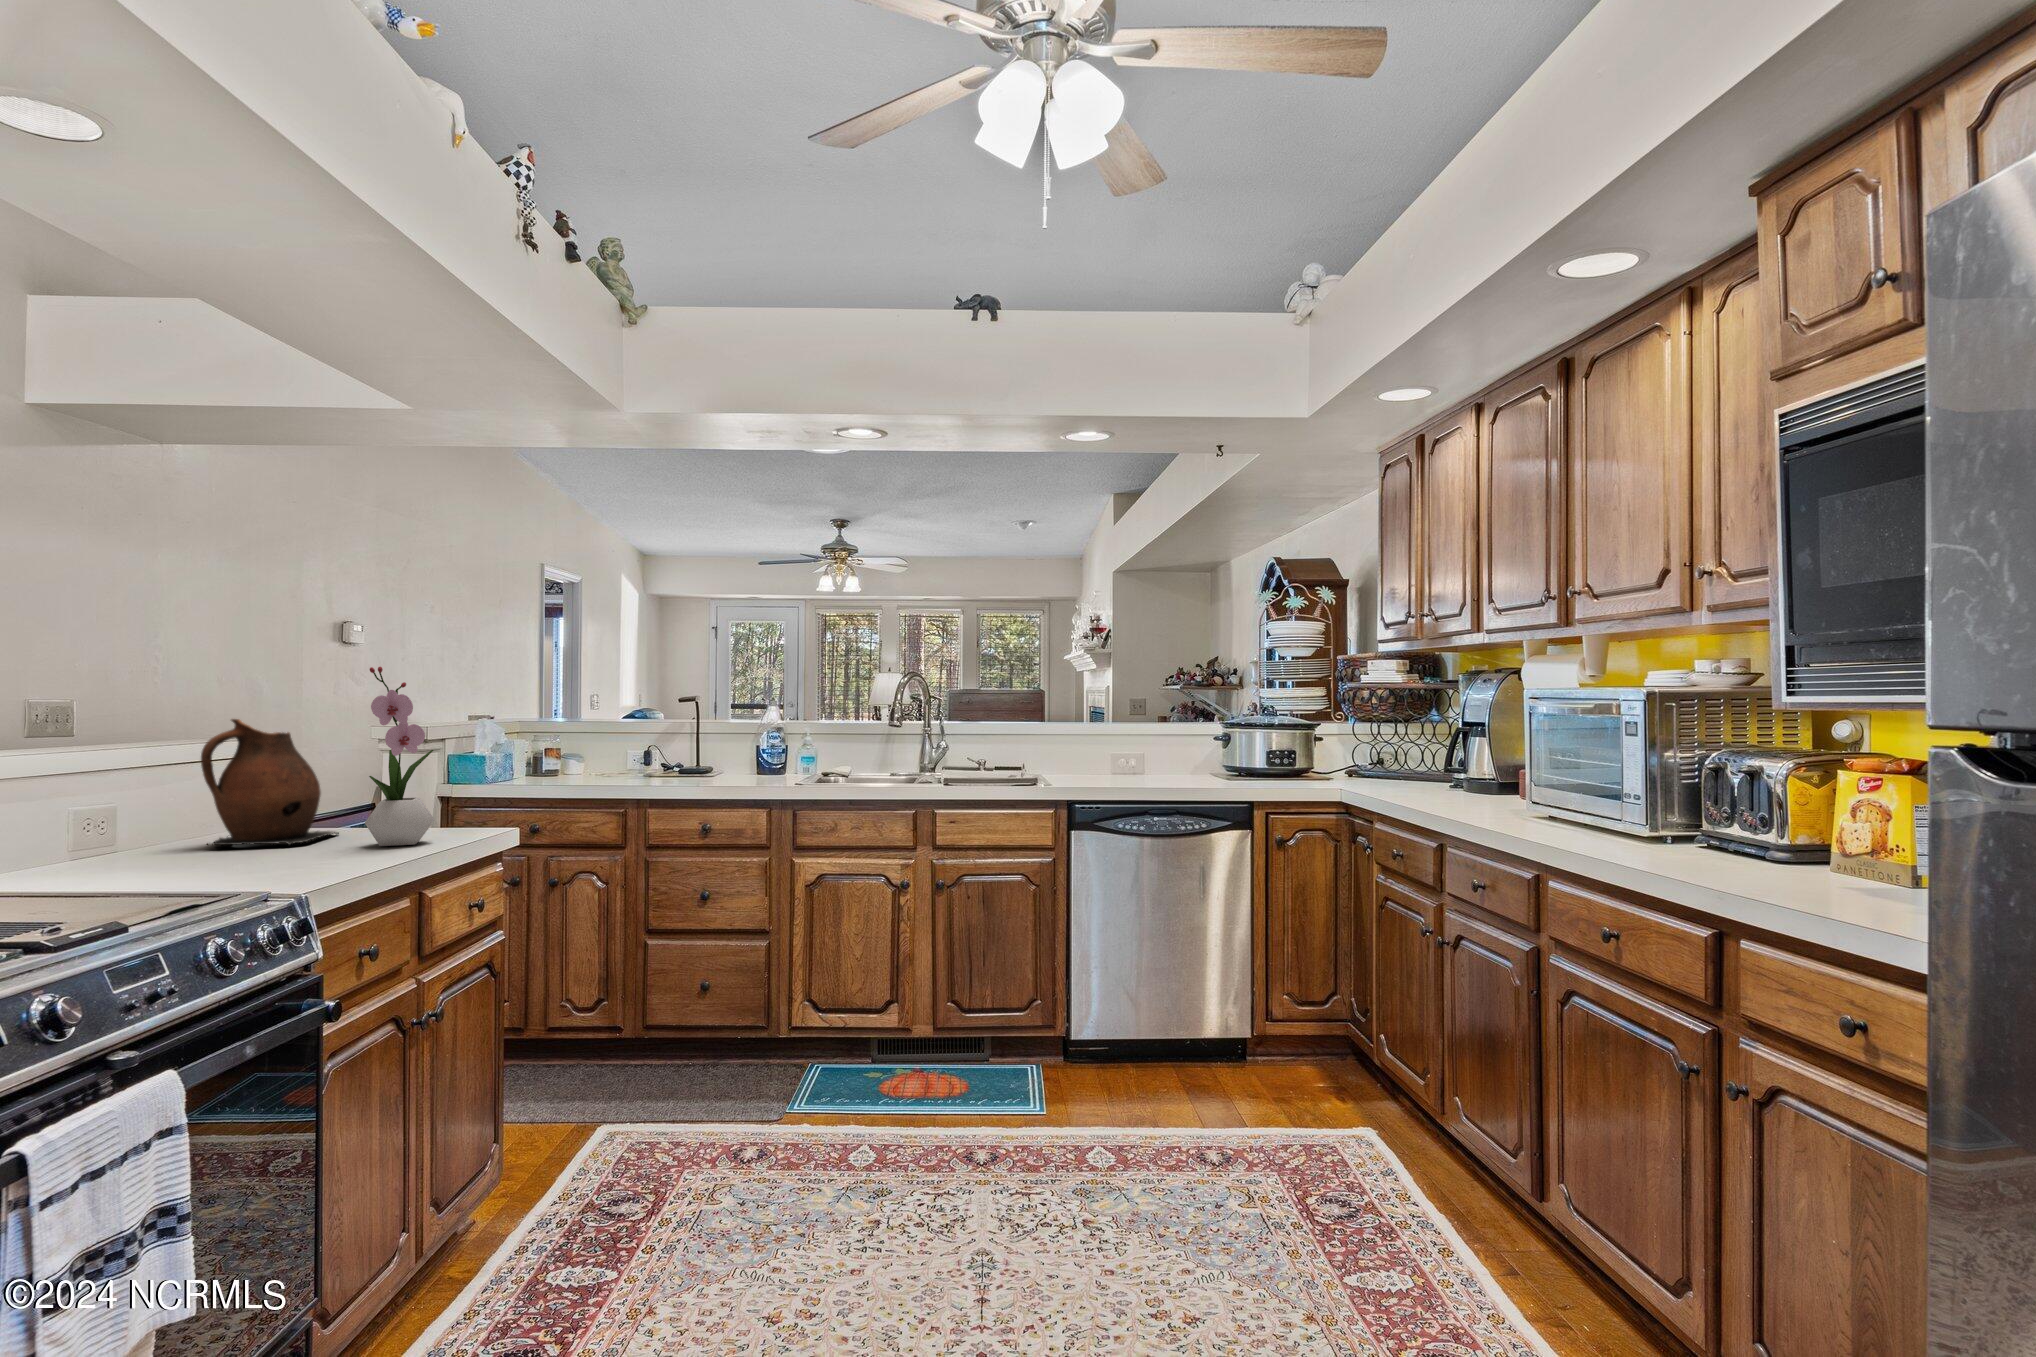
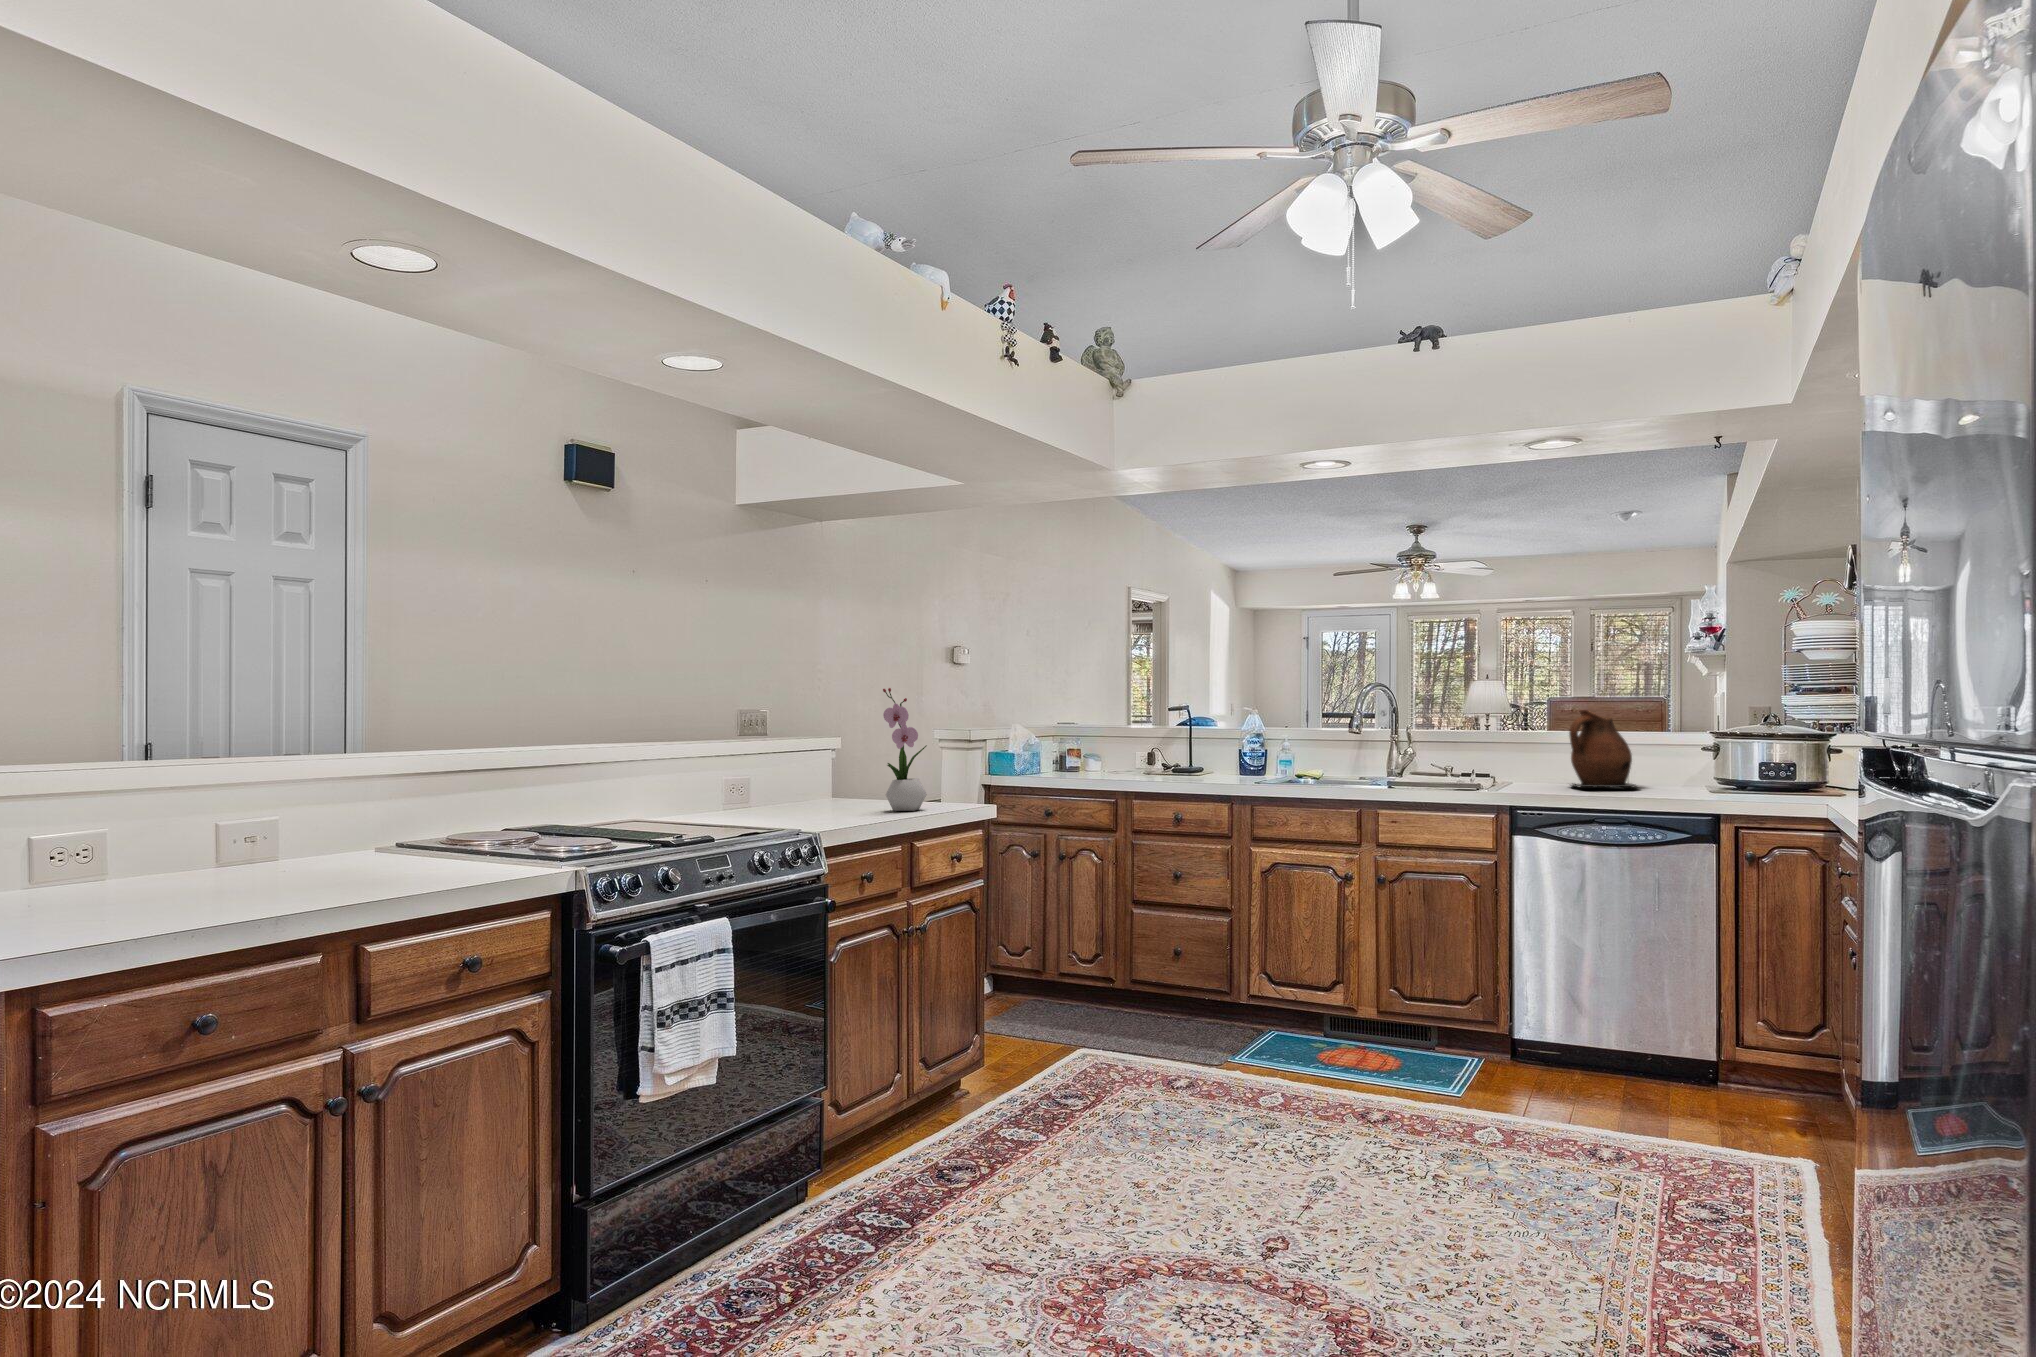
ceramic pitcher: present [201,719,339,845] -> present [1569,710,1637,788]

